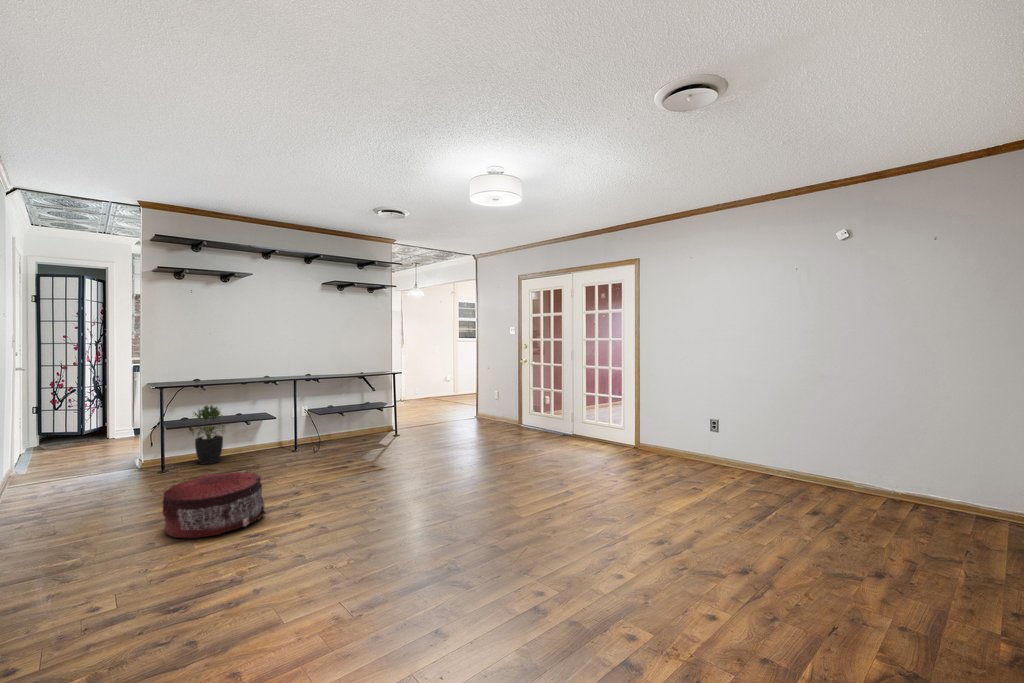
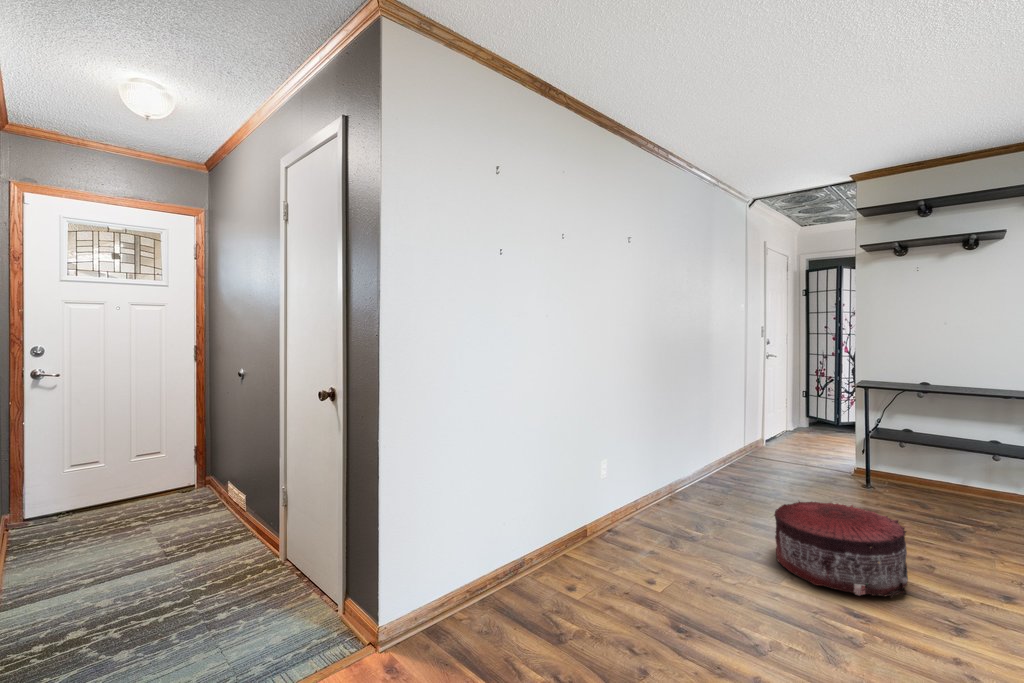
potted plant: present [190,405,225,465] -> none [901,416,960,498]

